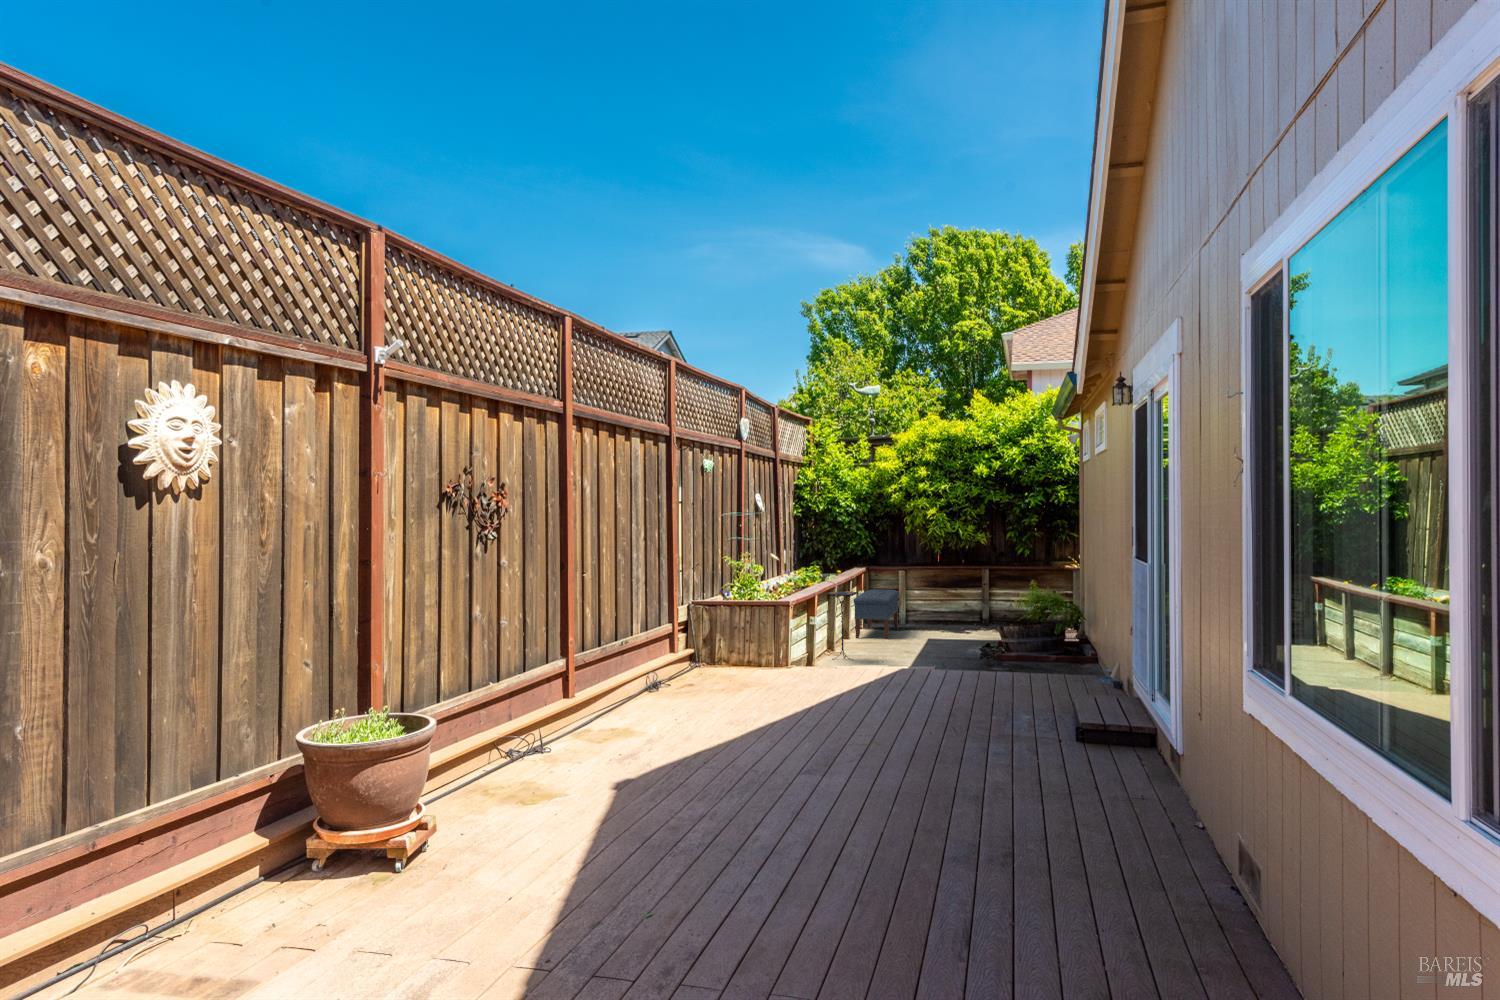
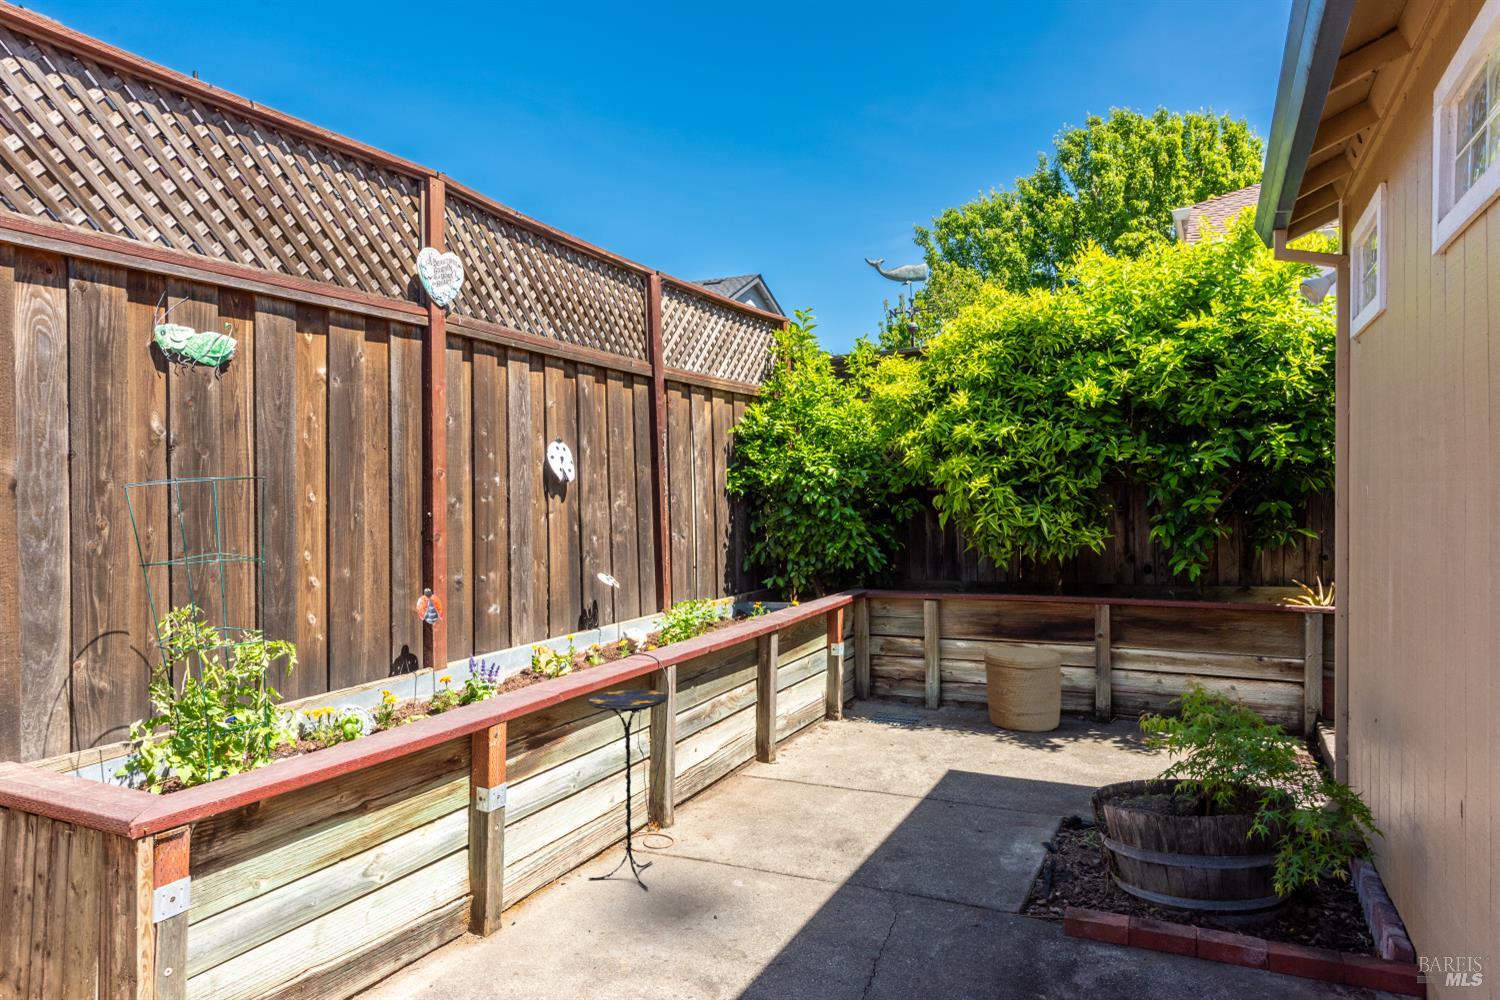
bench: present [854,589,899,639] -> none [773,644,907,773]
woven basket: none [932,591,969,629] -> present [984,647,1062,732]

